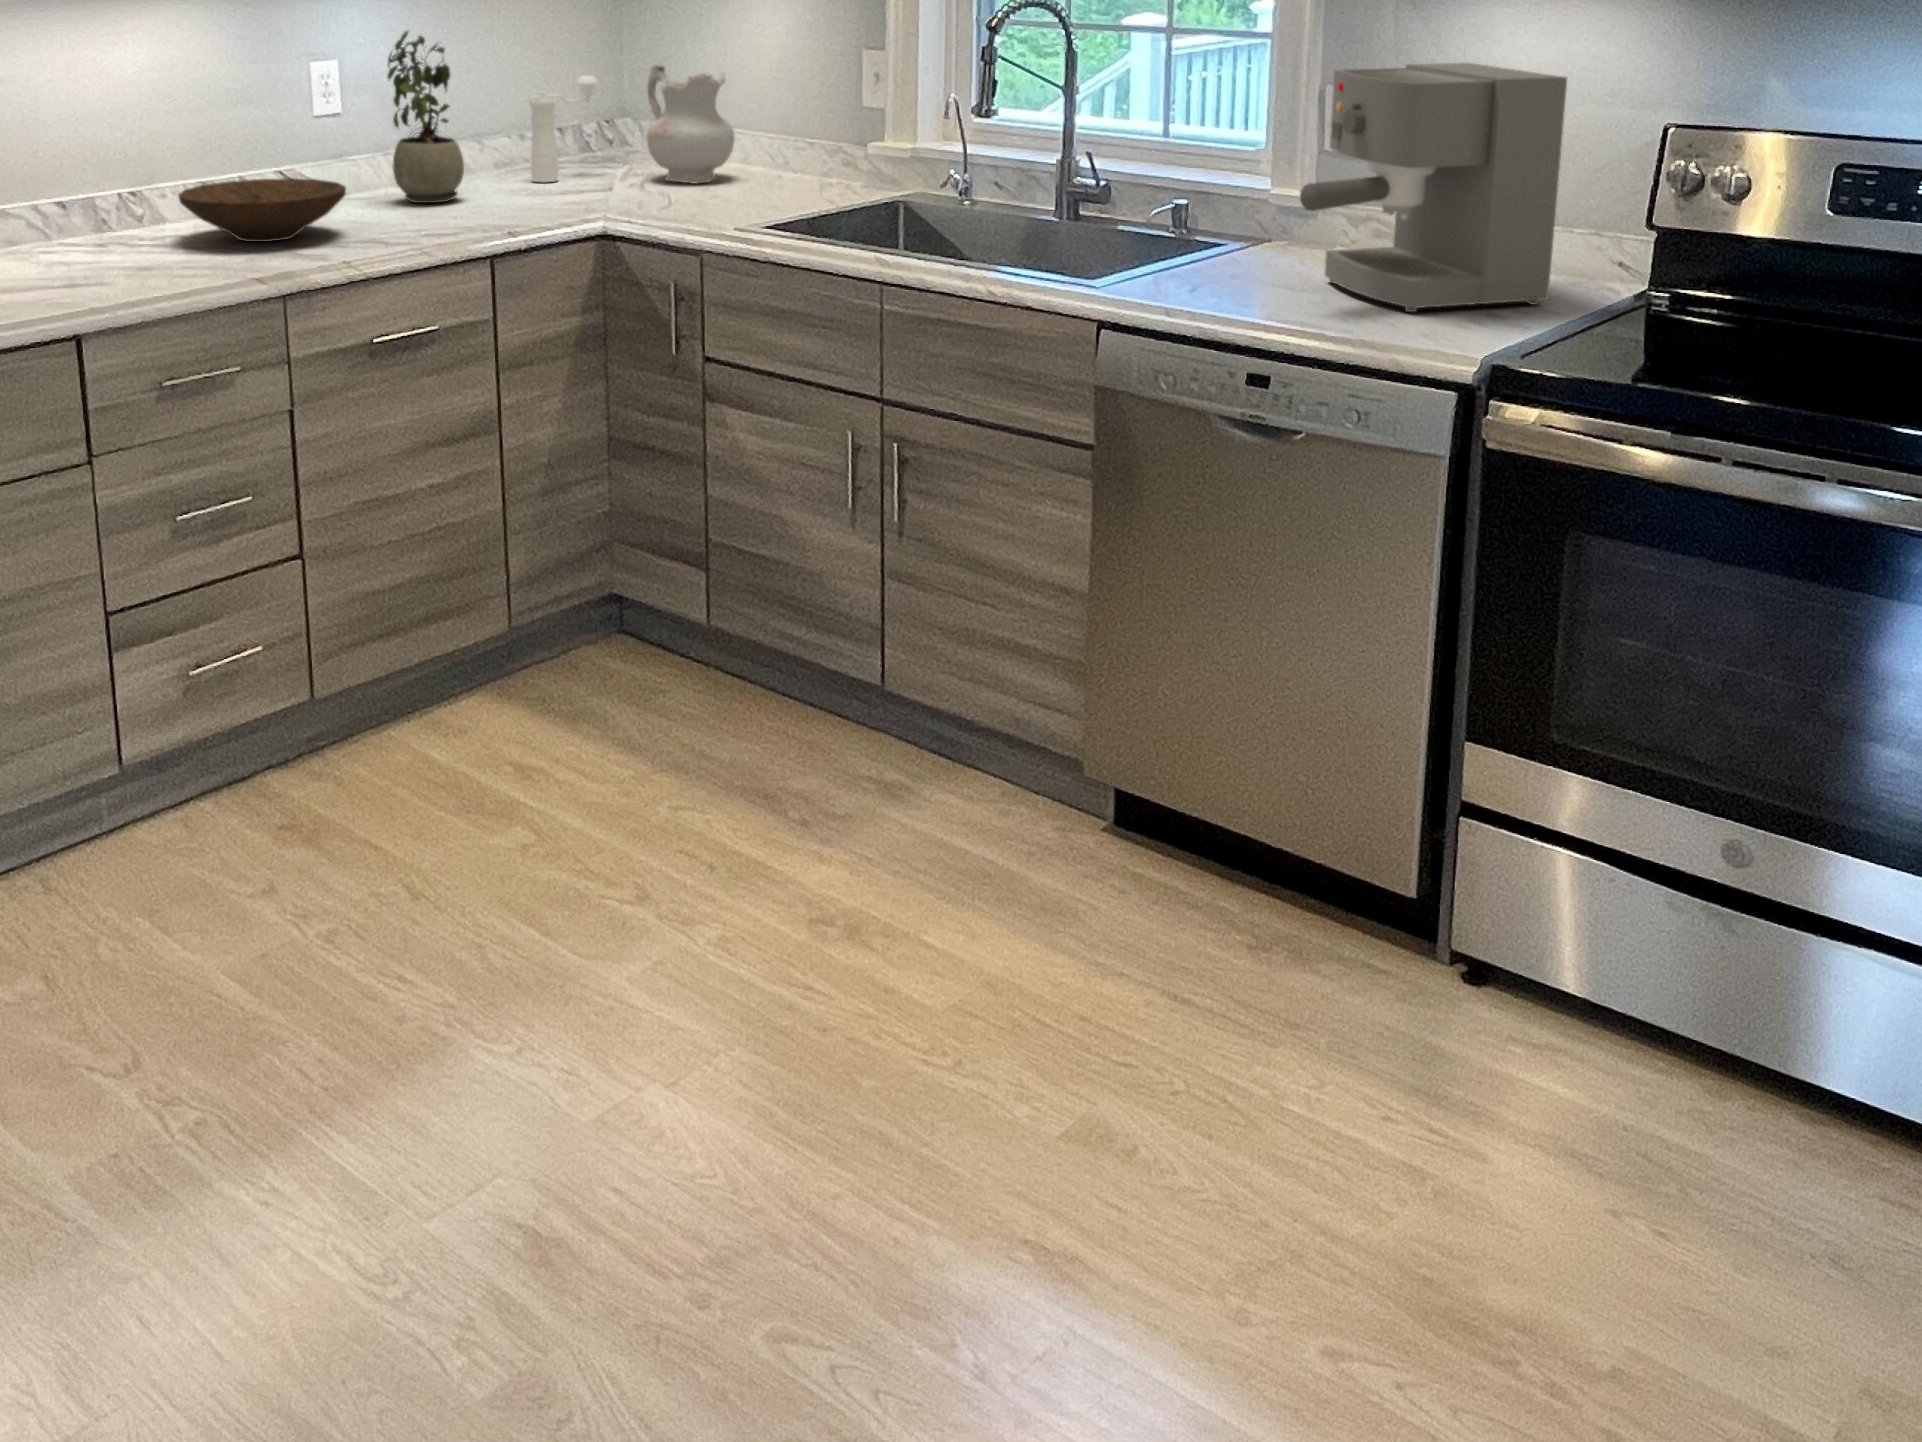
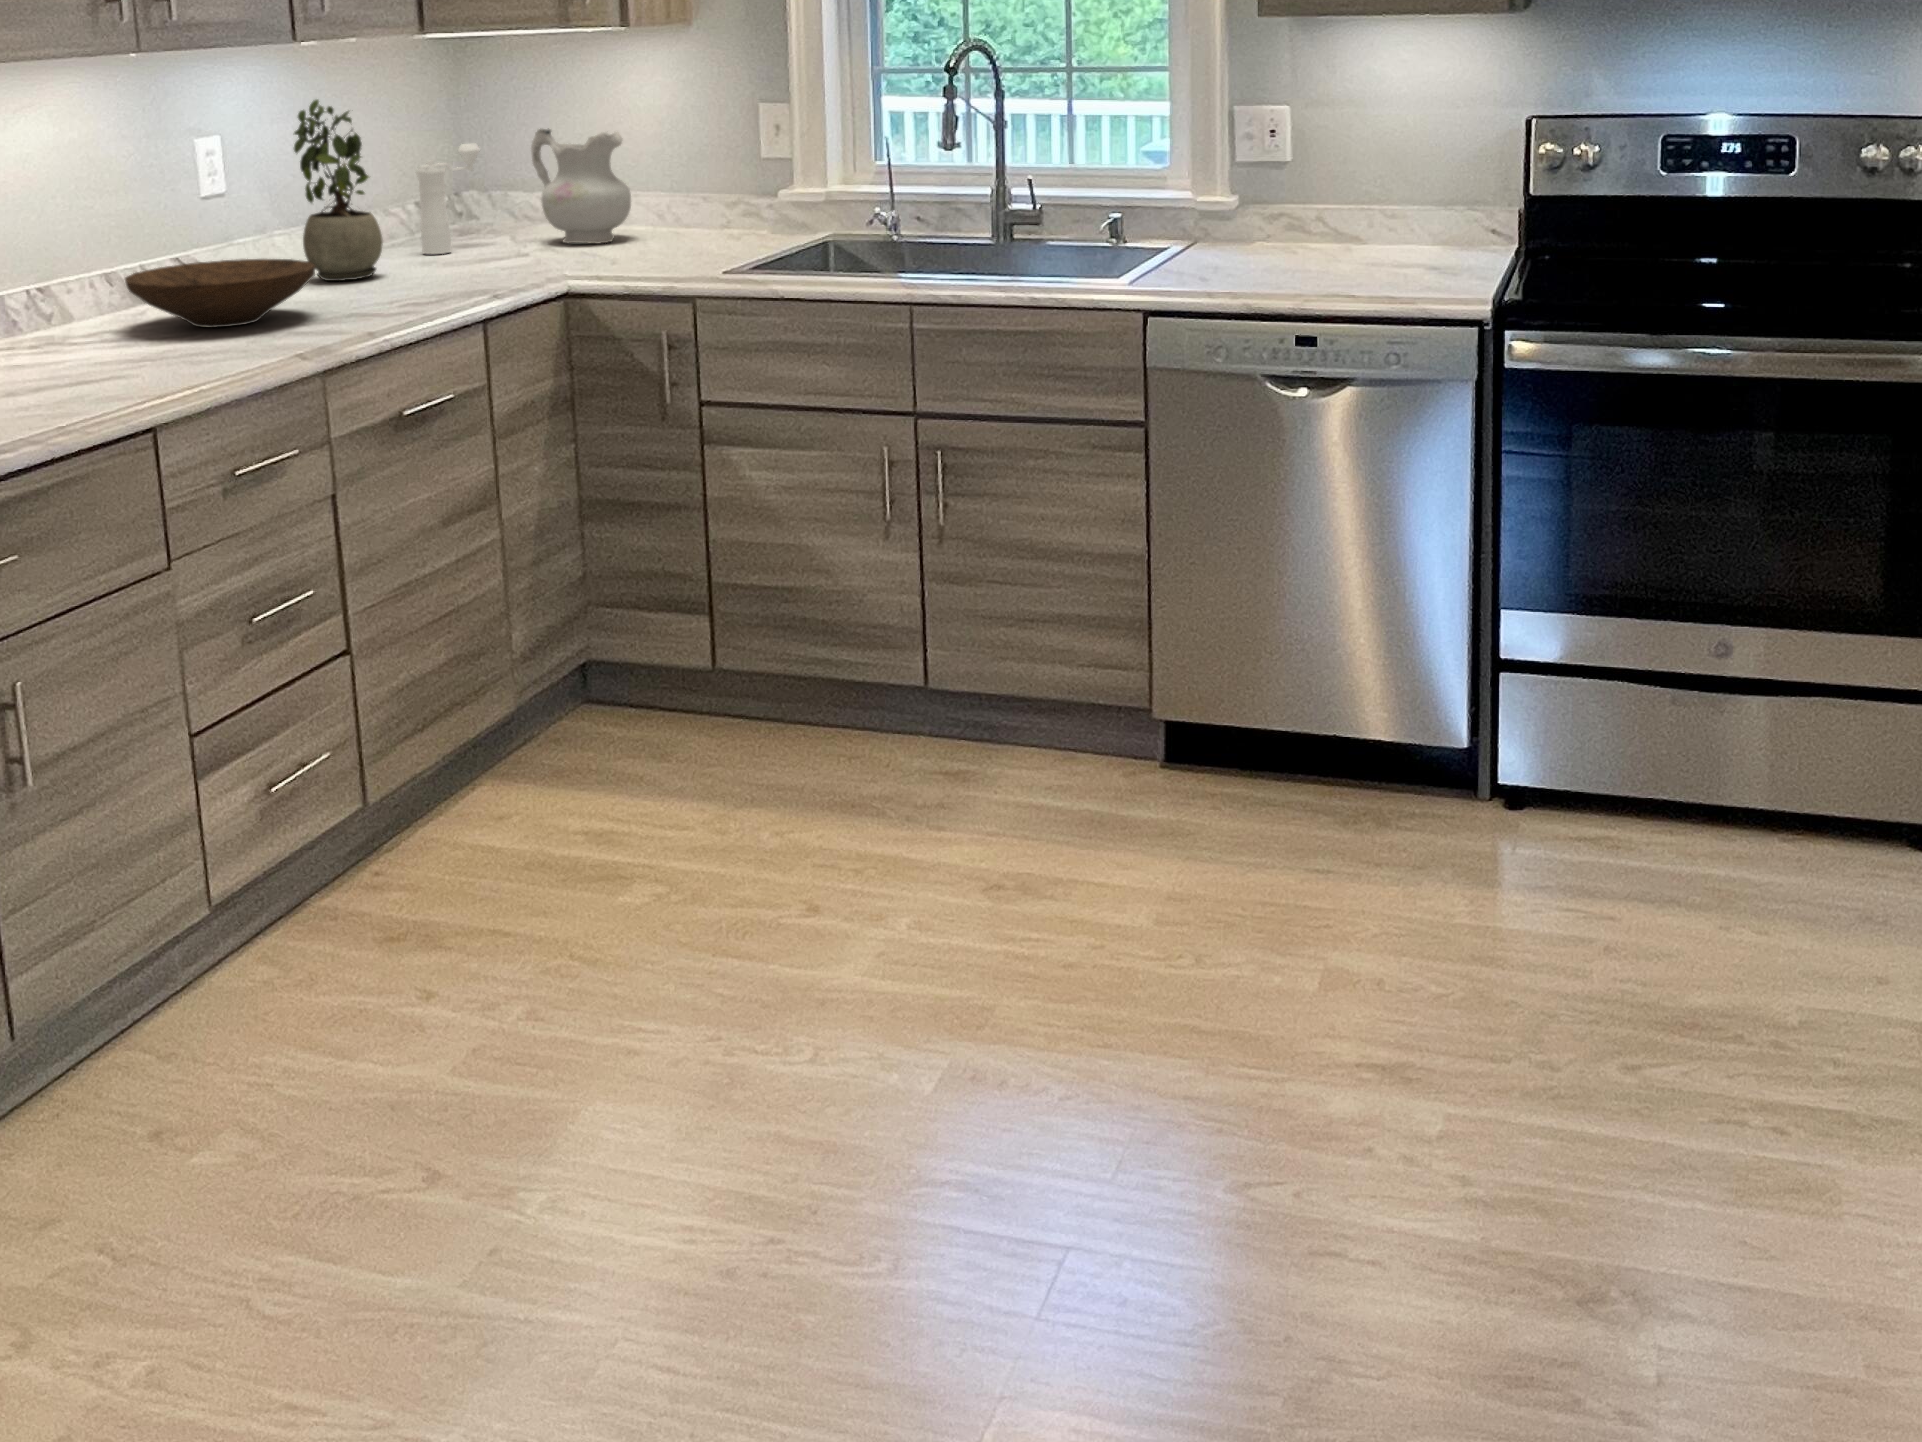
coffee maker: present [1300,63,1567,312] -> none [1283,79,1469,280]

